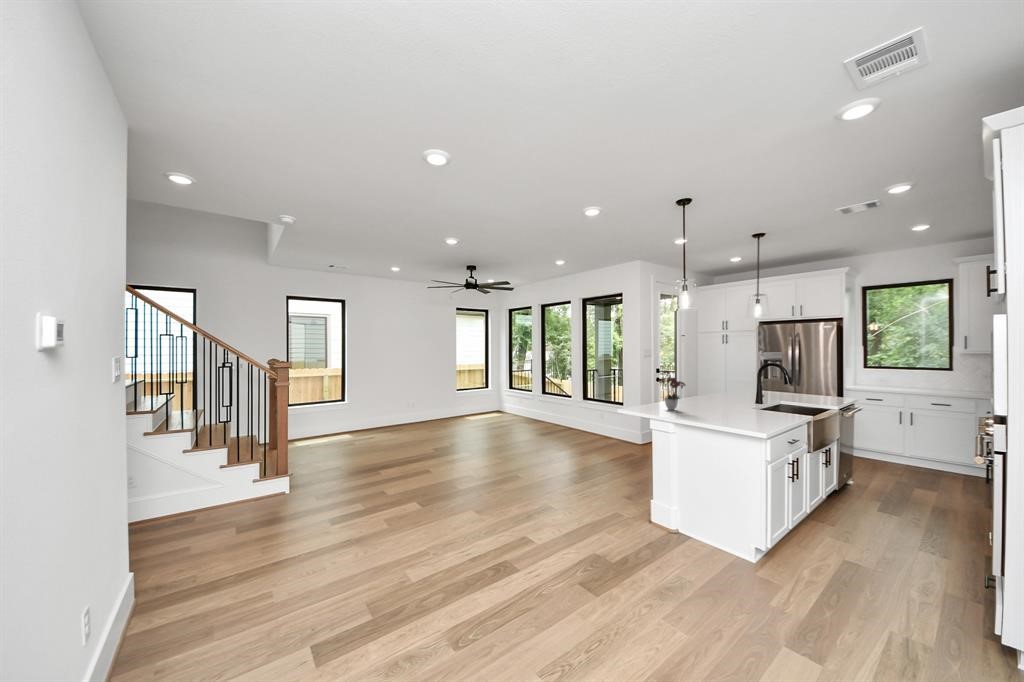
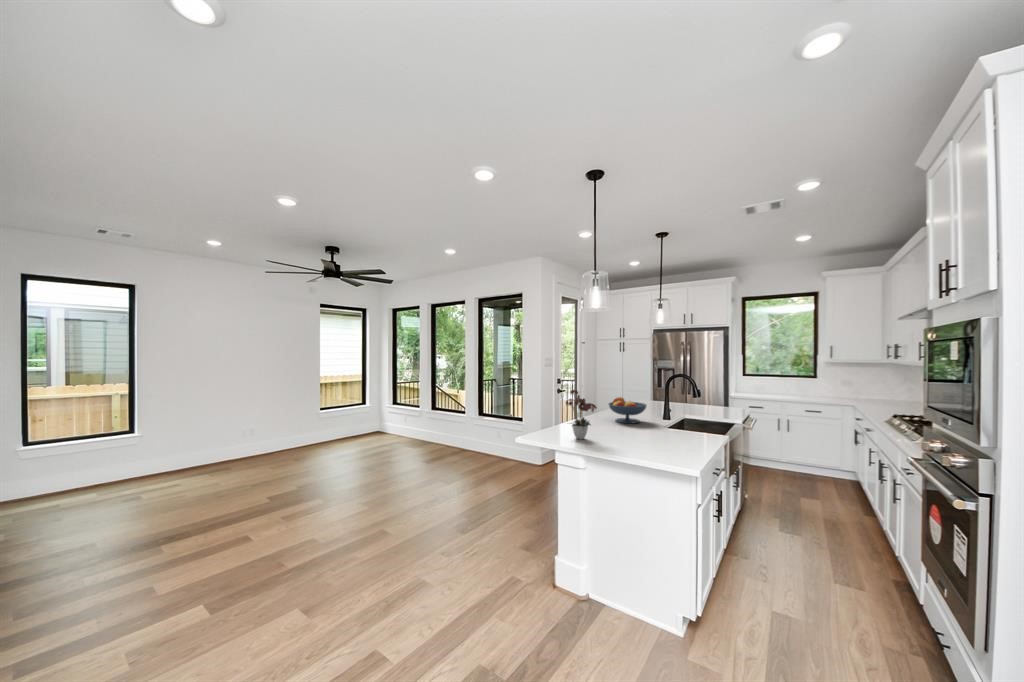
fruit bowl: none [701,381,737,403] -> present [609,397,647,423]

